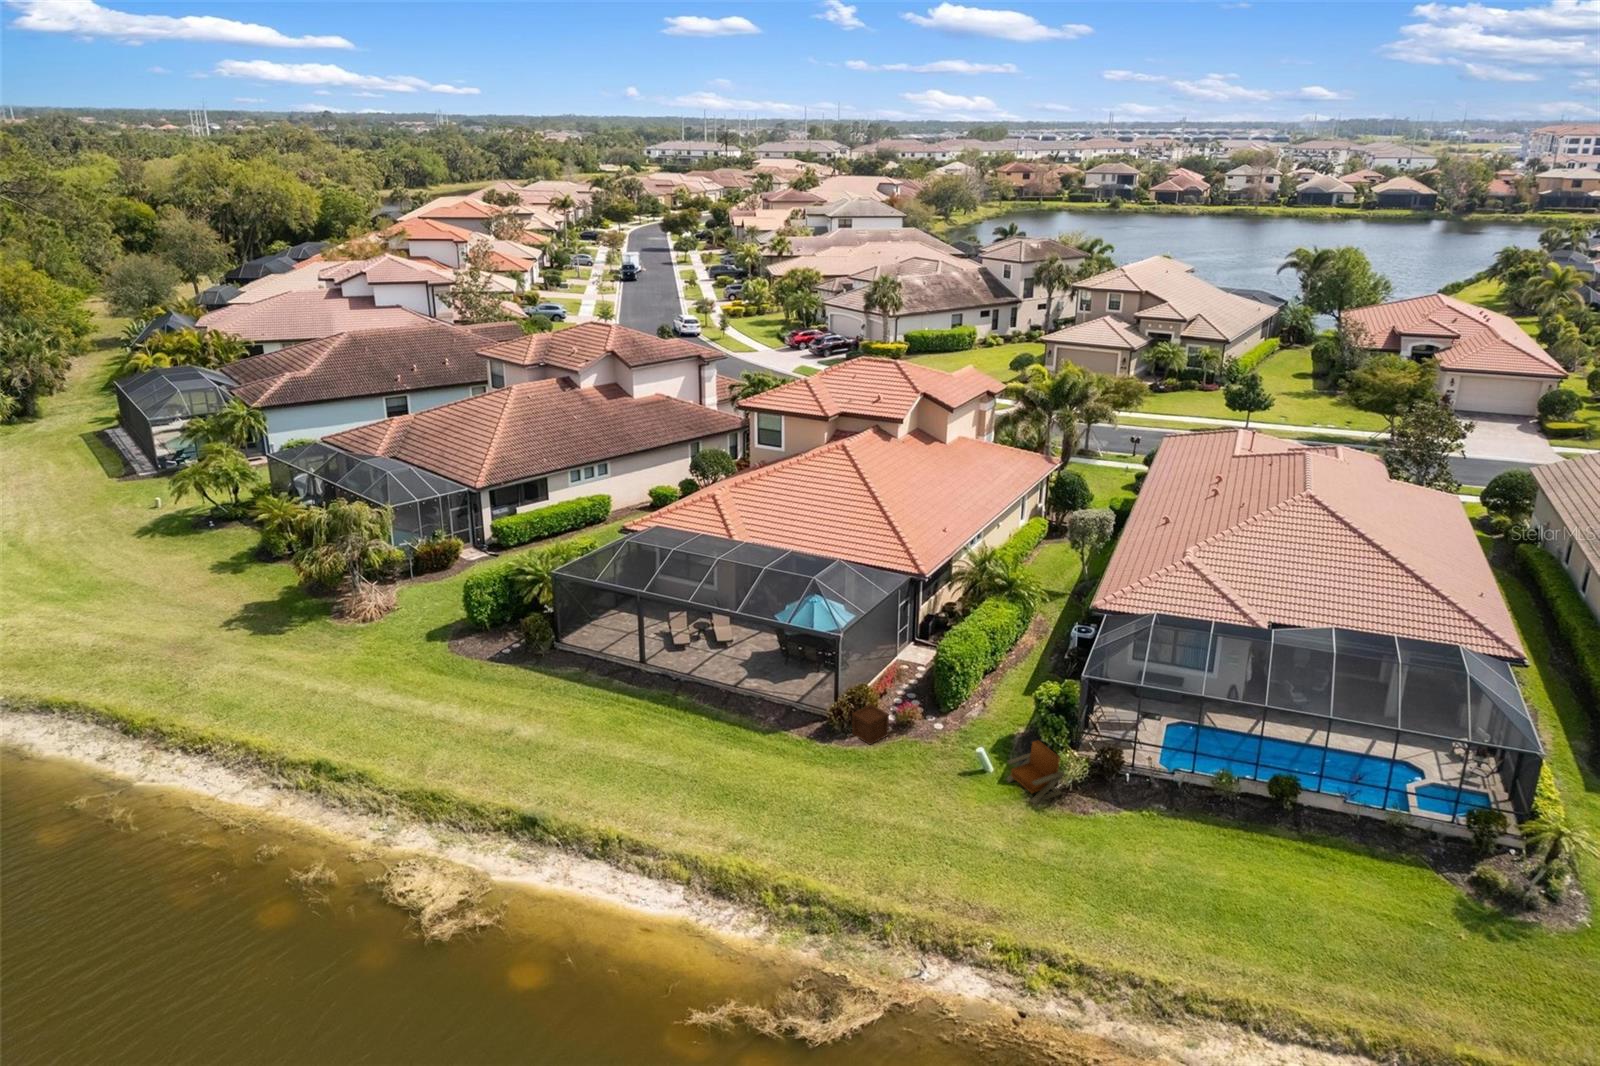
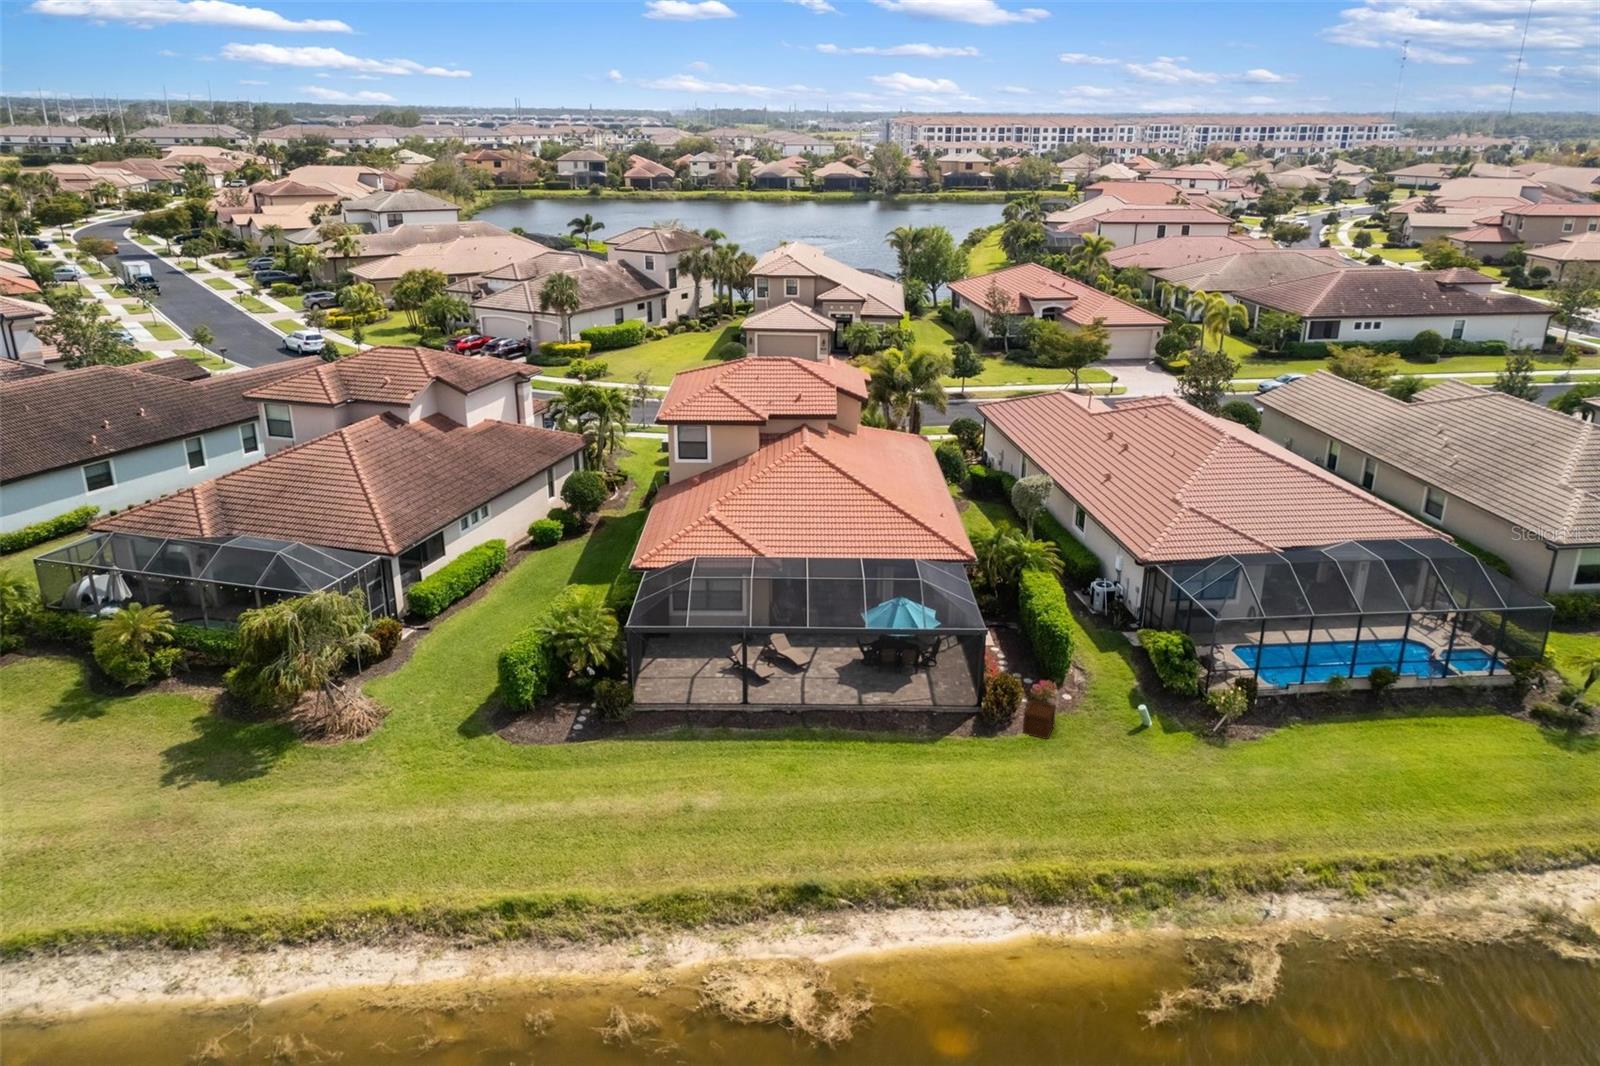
lounge chair: present [1006,741,1065,804] -> none [1186,696,1242,753]

